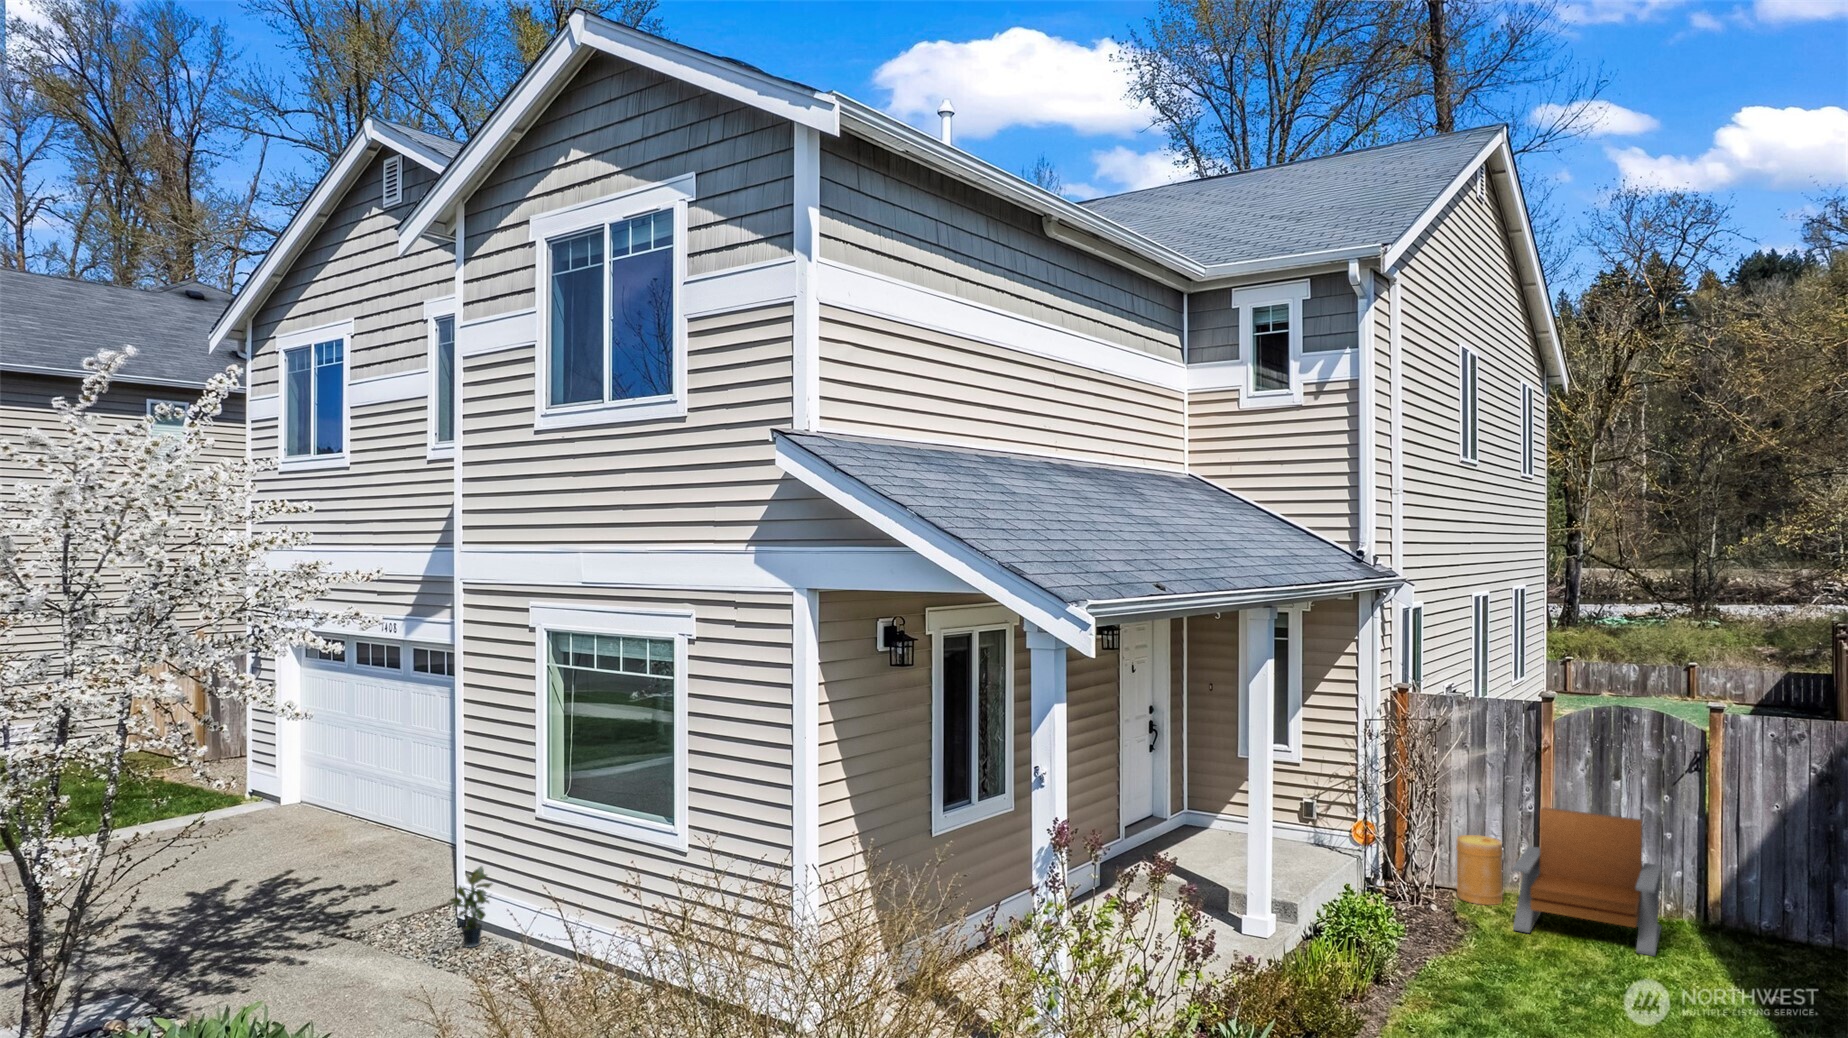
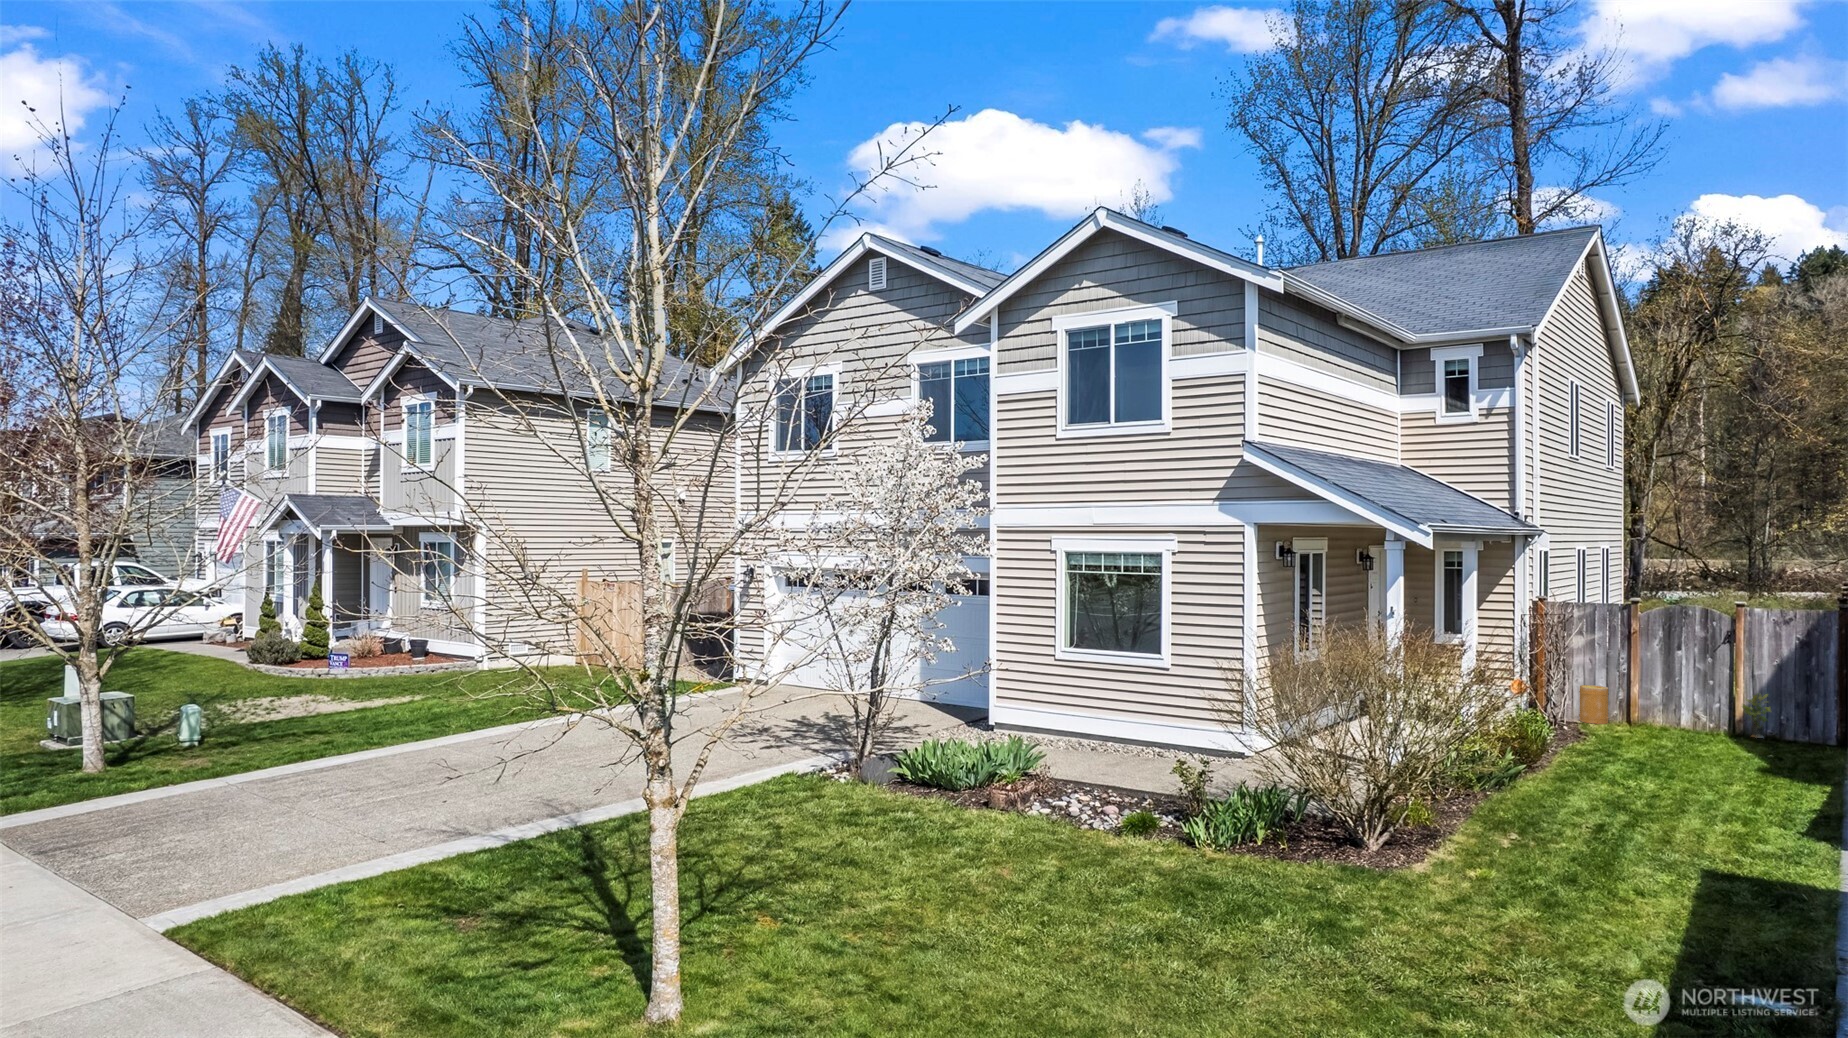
lounge chair: present [1513,807,1662,956] -> none [1617,665,1706,740]
potted plant: present [450,867,492,948] -> present [1742,693,1771,738]

